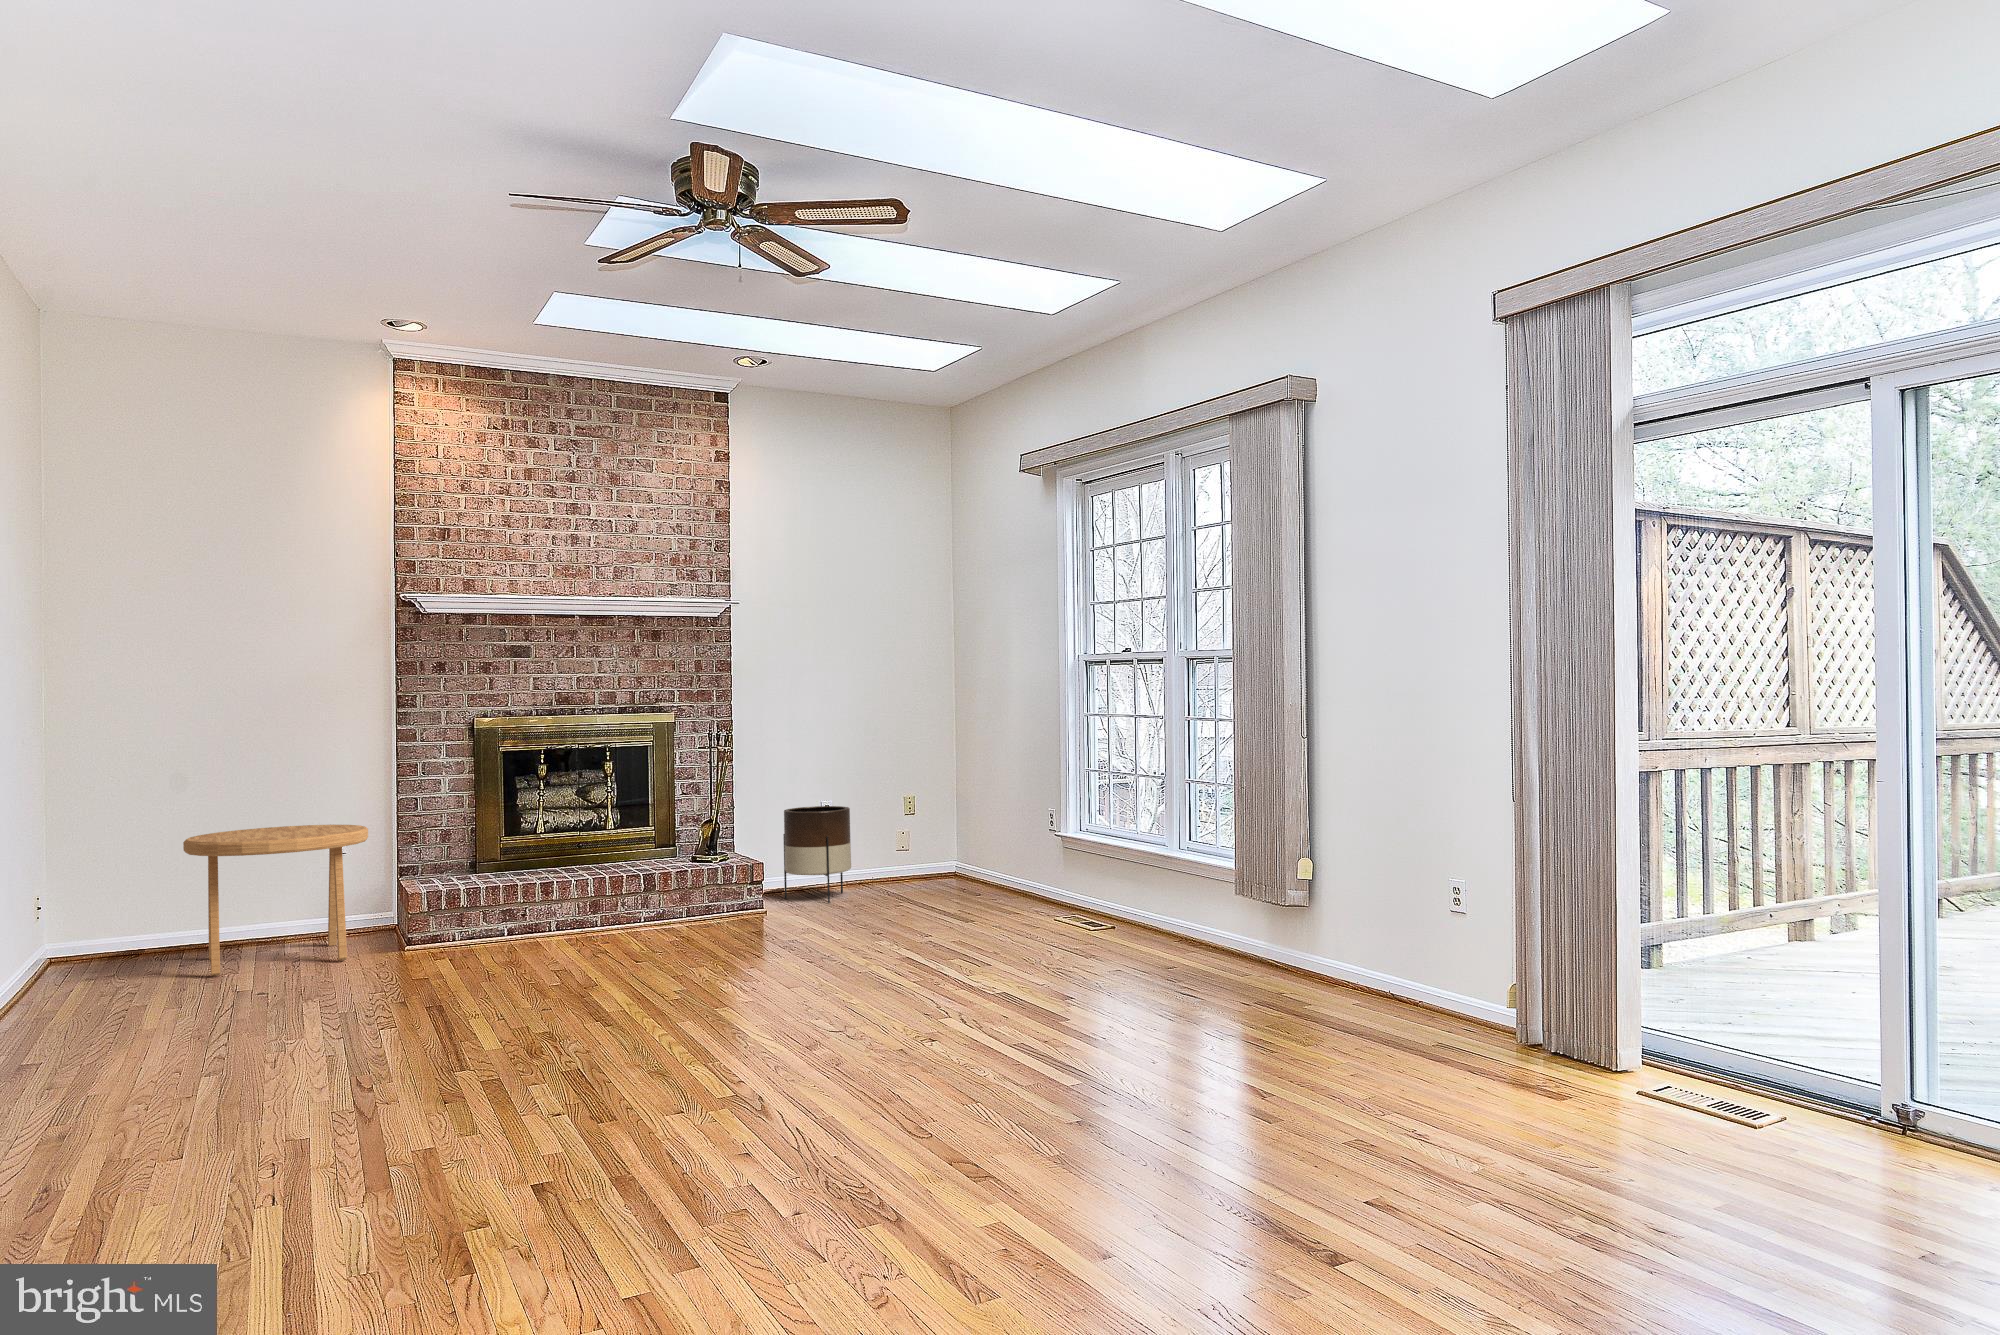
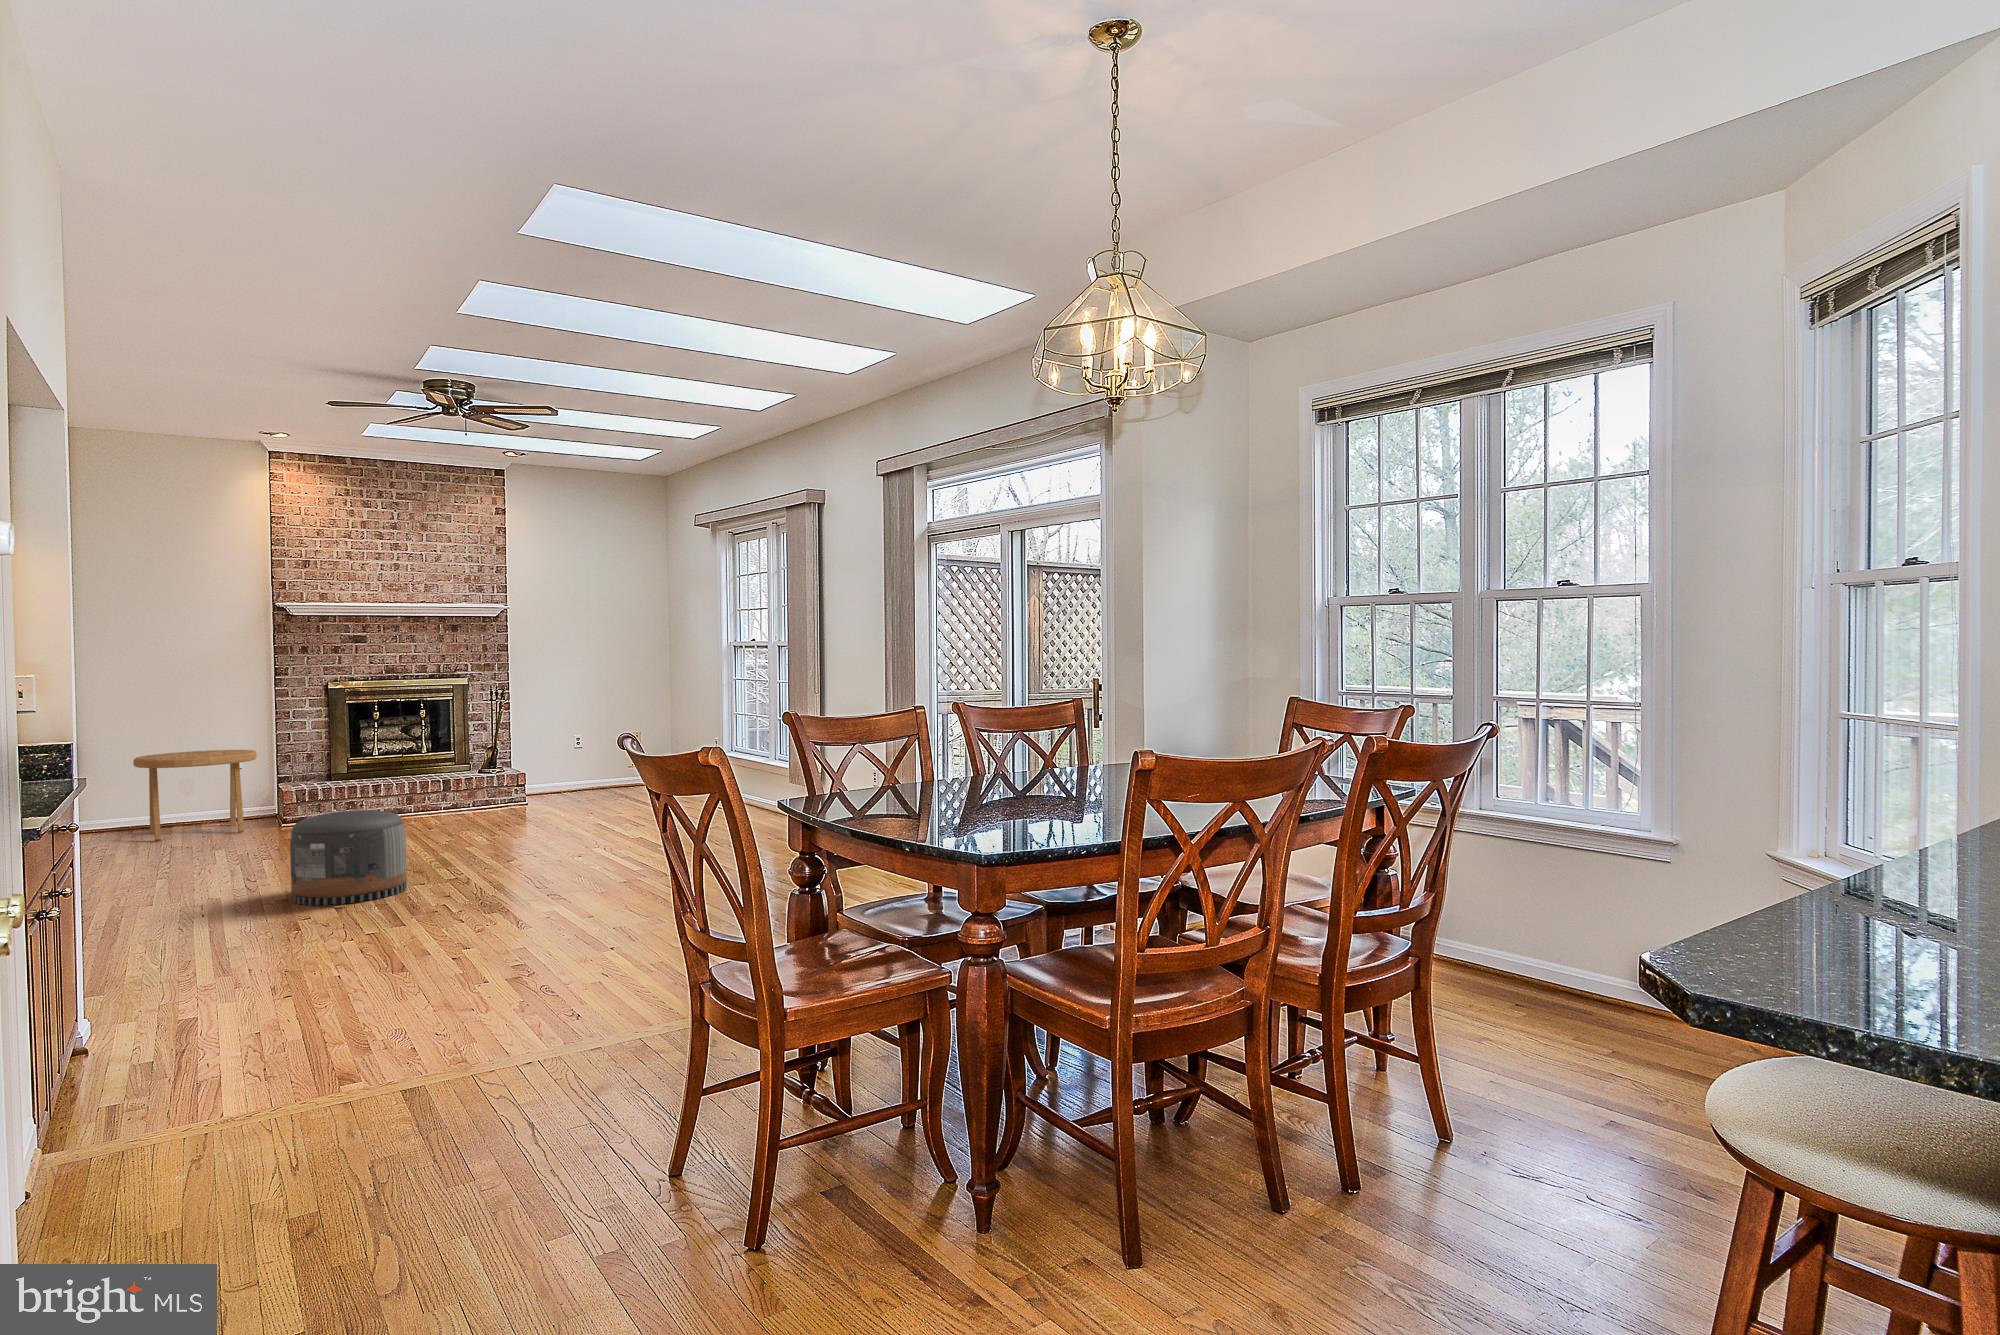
planter: present [783,806,851,903] -> none [544,738,589,799]
pouf: none [418,959,637,1172] -> present [290,810,407,905]

